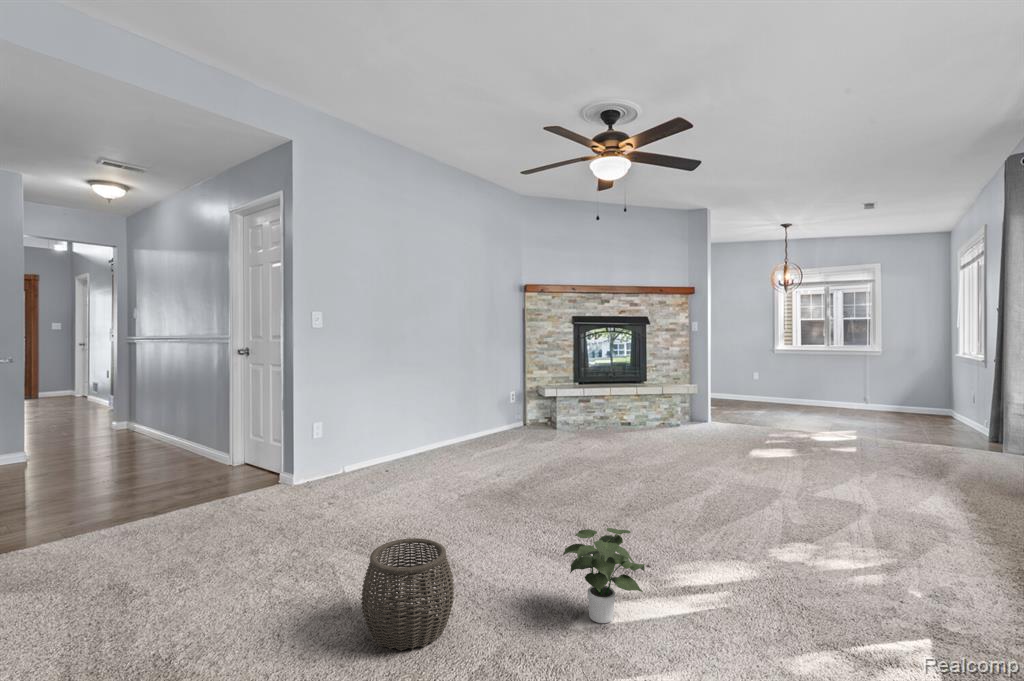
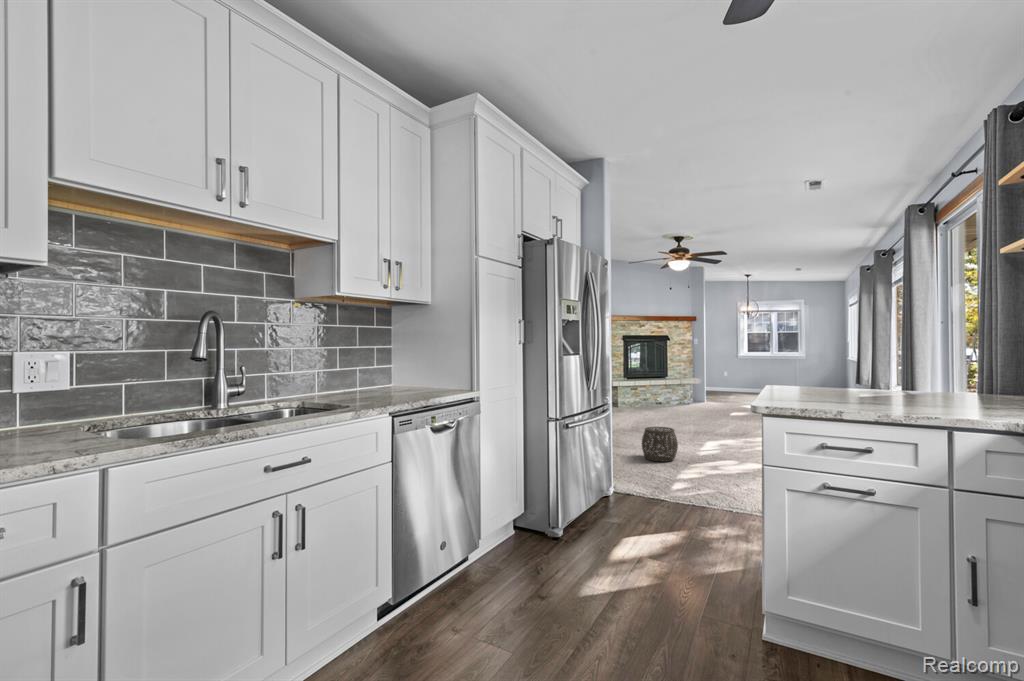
potted plant: present [563,528,645,623] -> none [709,421,745,456]

